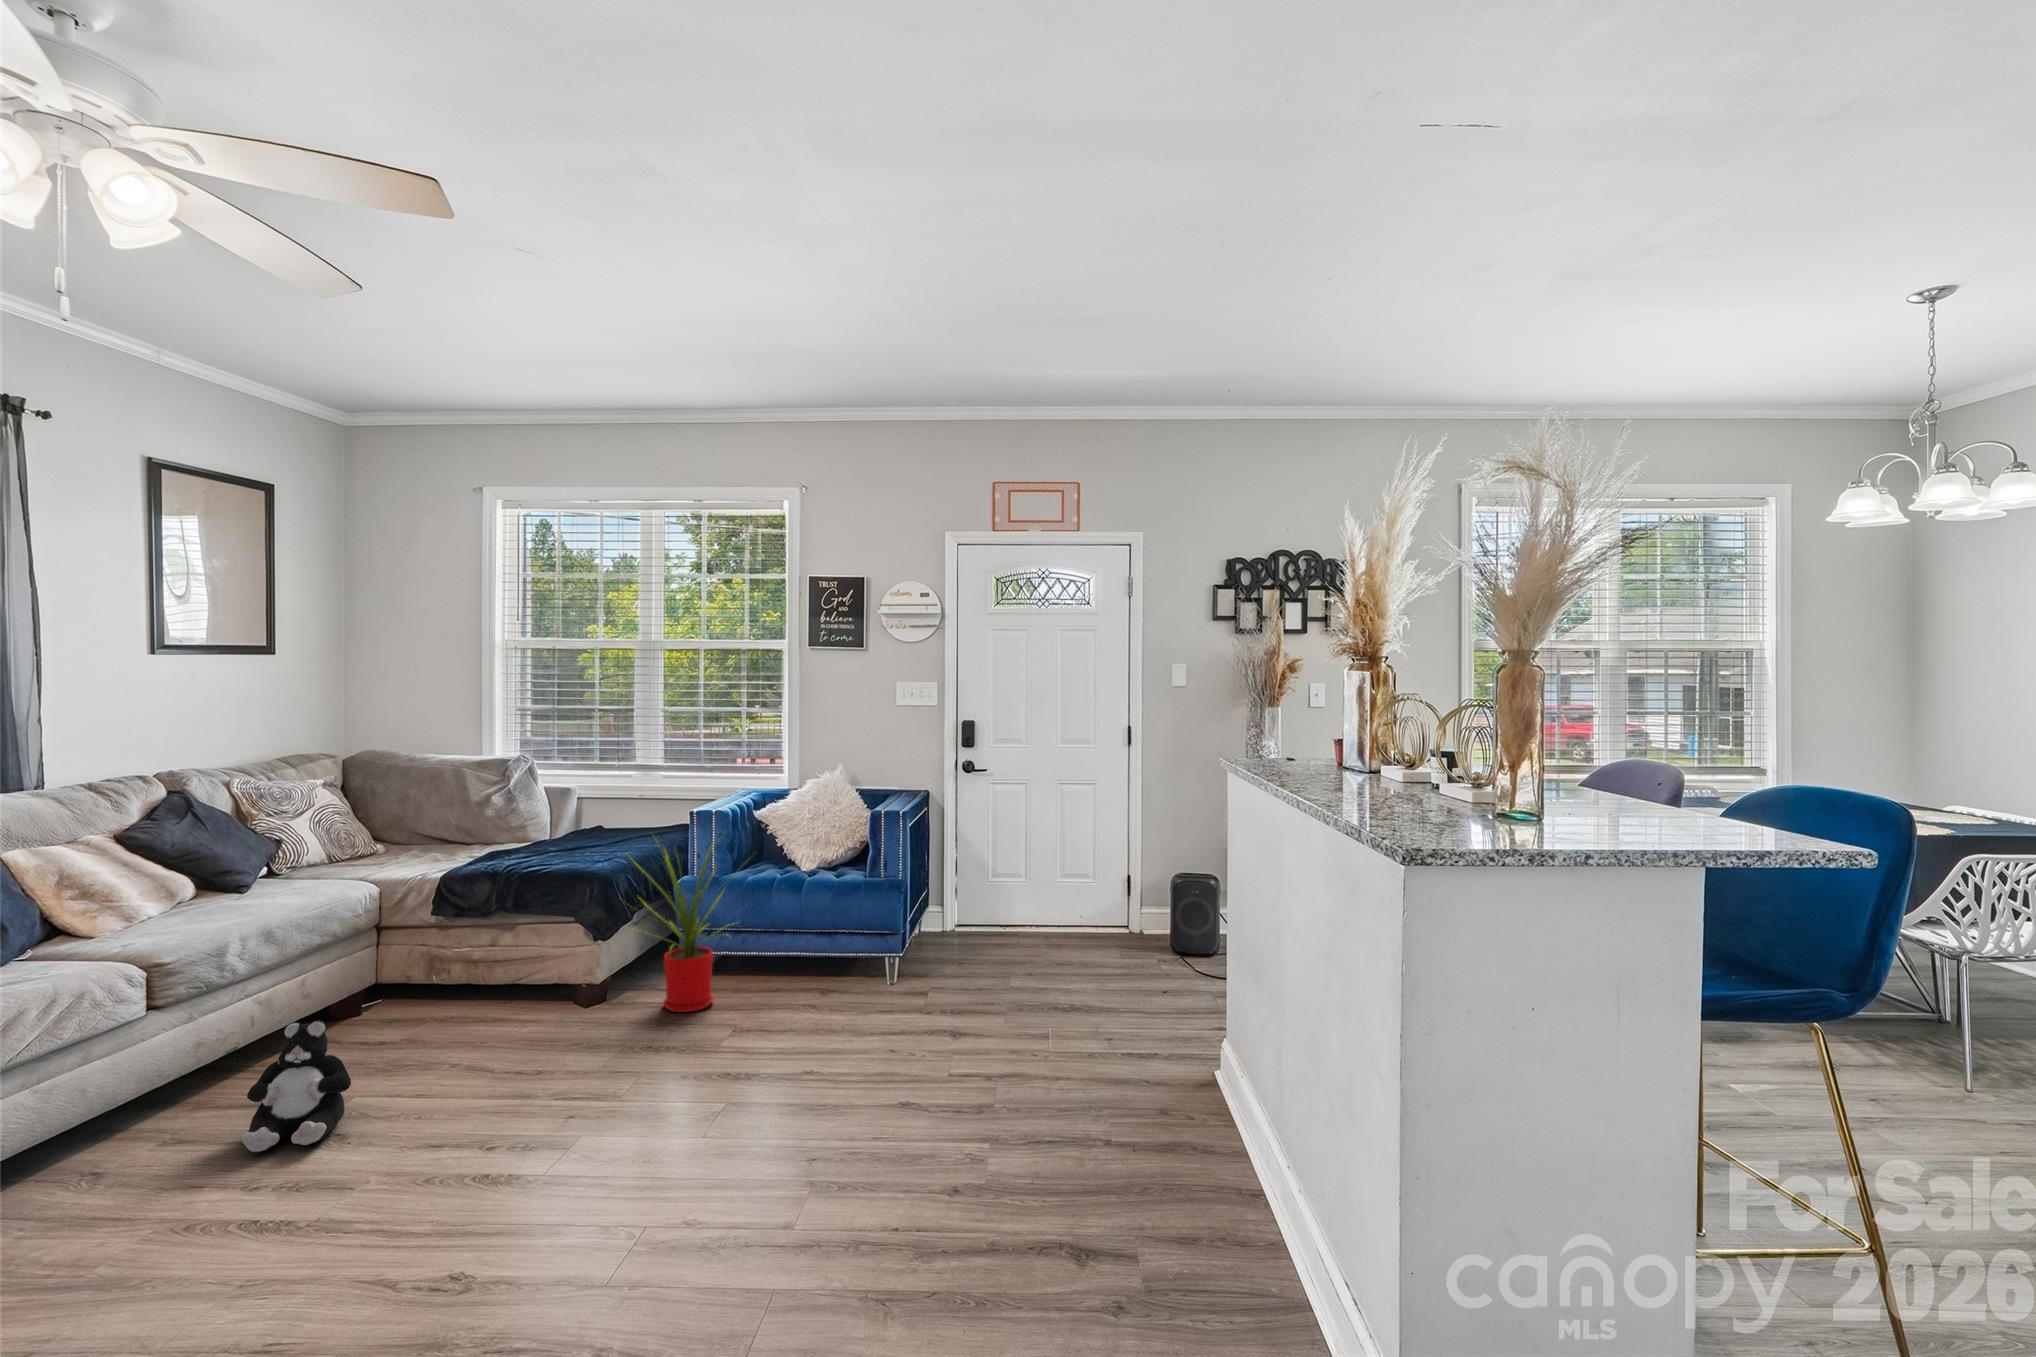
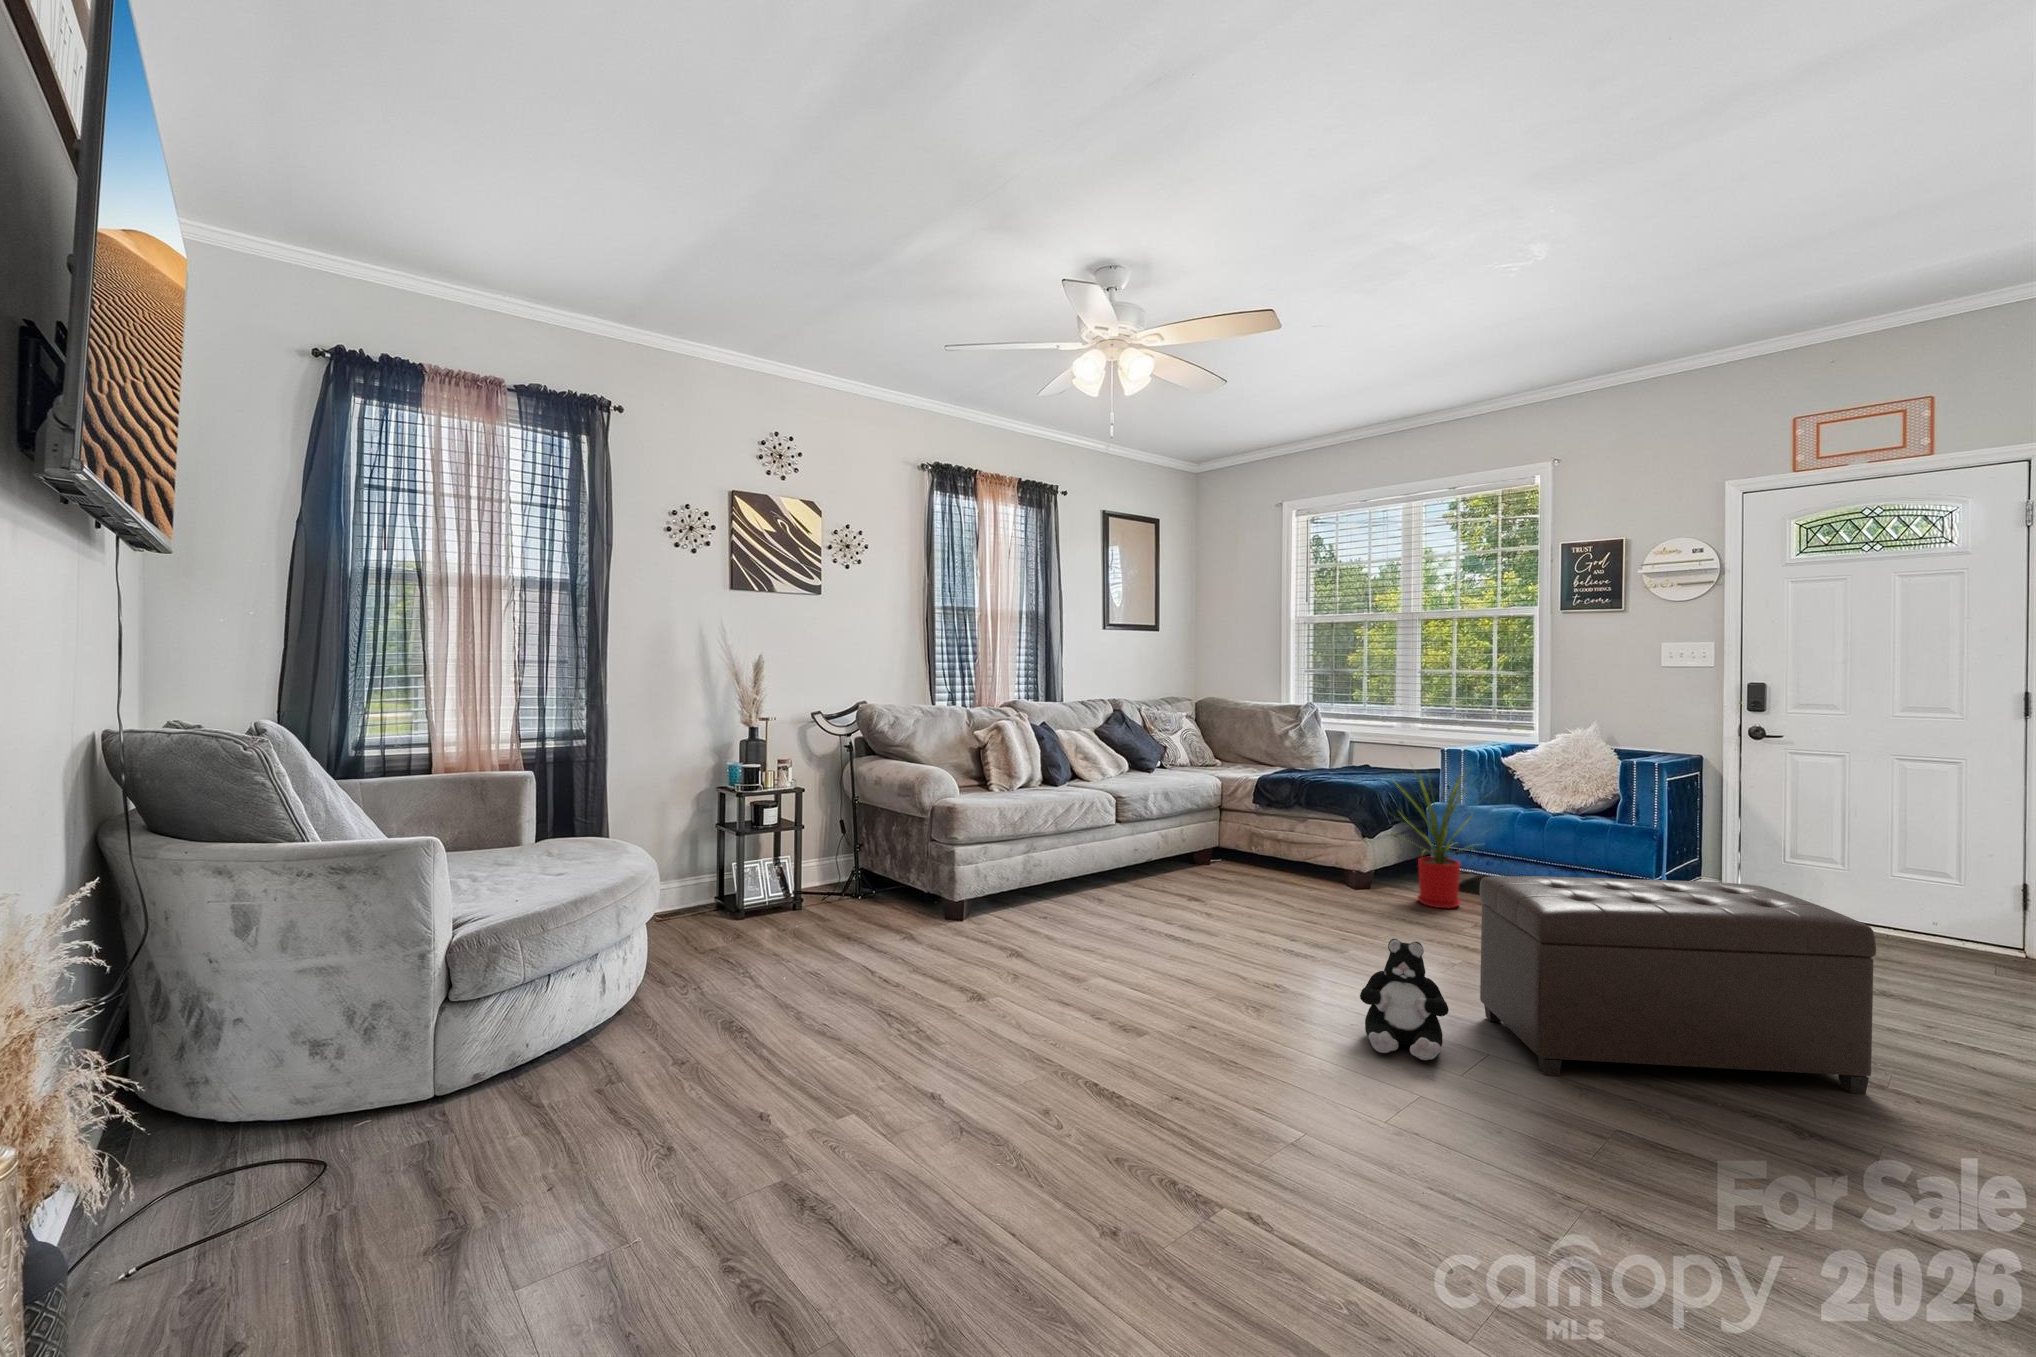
ottoman: none [750,945,1097,1243] -> present [1480,876,1876,1094]
plush toy: present [242,1020,351,1152] -> present [1360,939,1449,1061]

